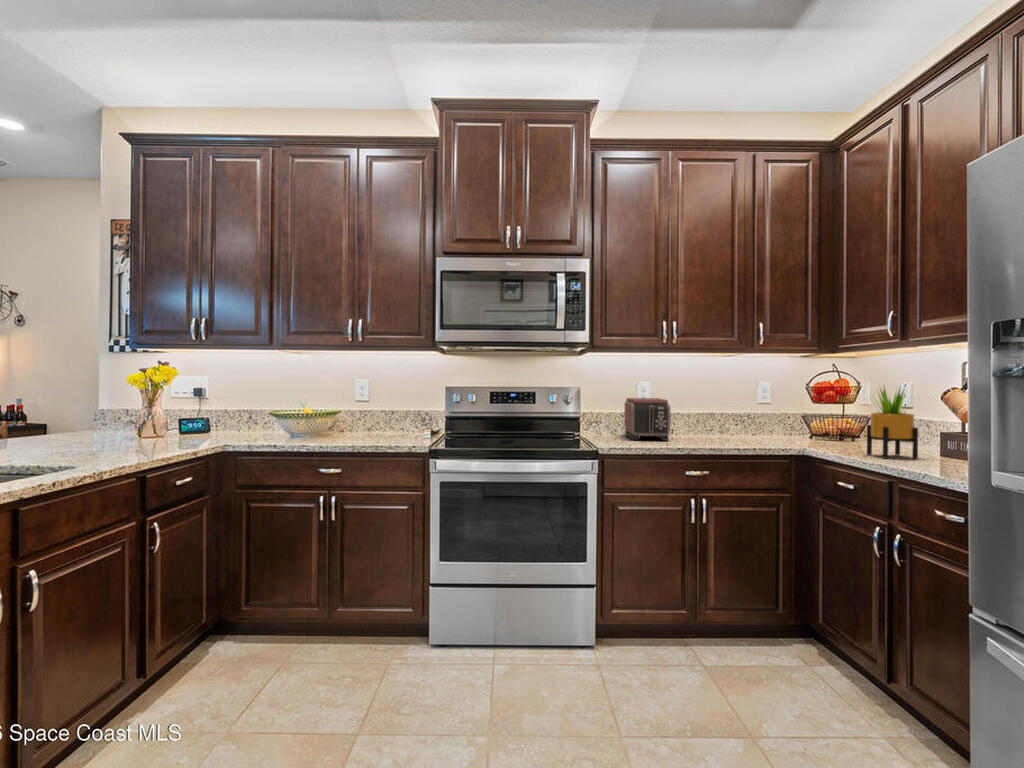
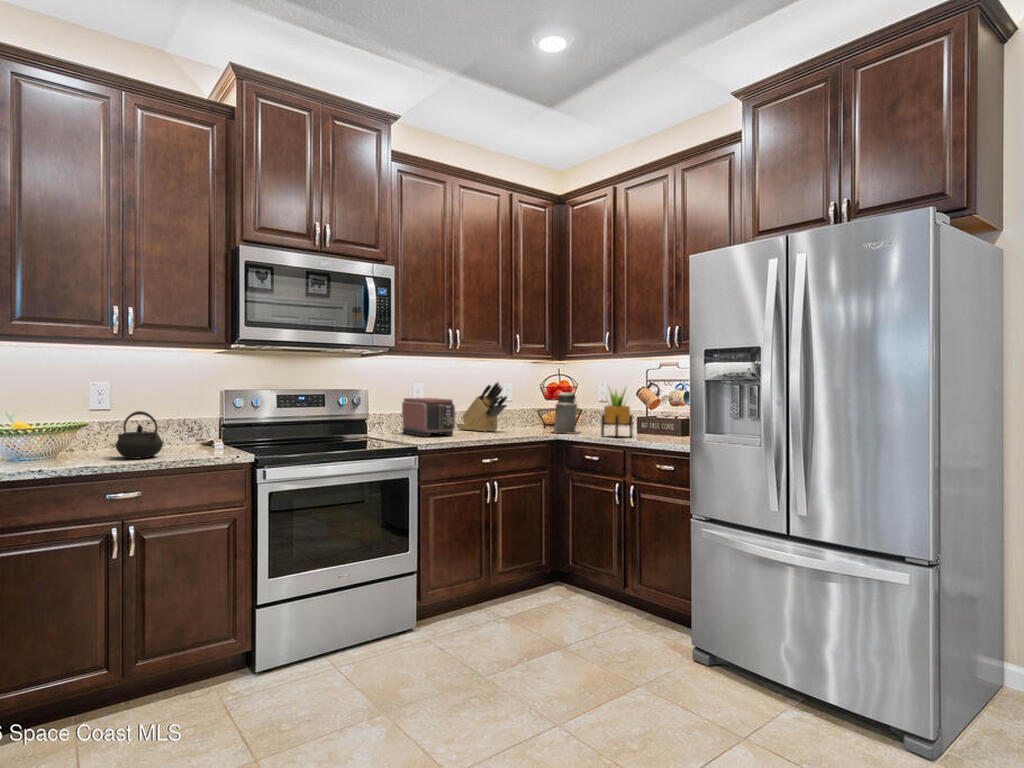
knife block: none [697,380,749,439] -> present [457,382,507,432]
canister: none [807,389,853,449] -> present [553,390,580,433]
kettle: none [336,403,370,442] -> present [116,411,163,459]

